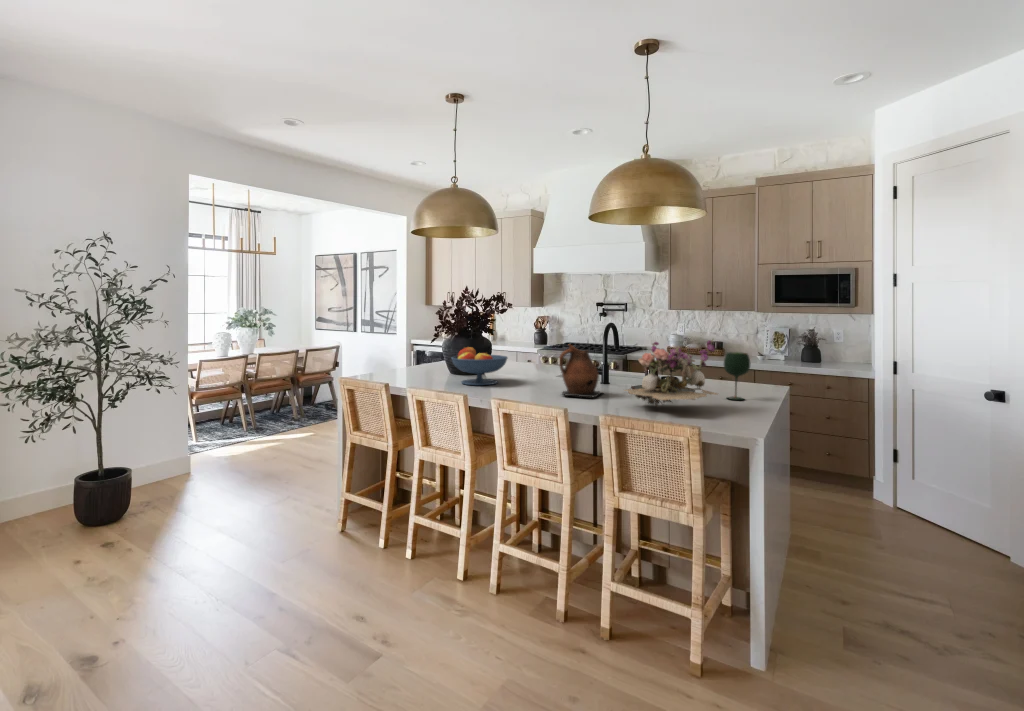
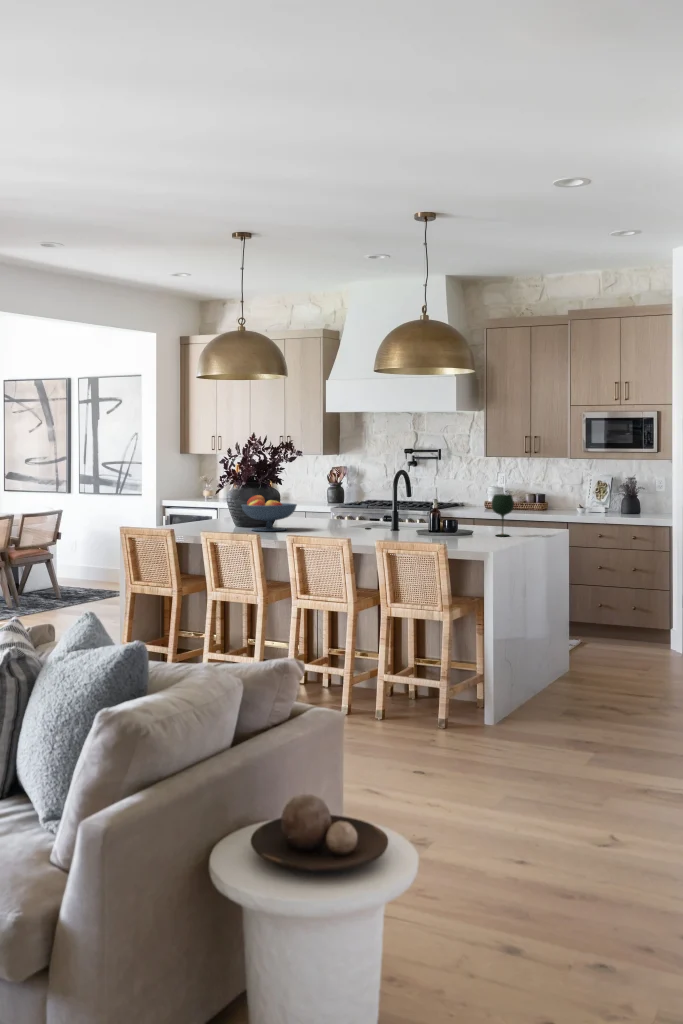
flower arrangement: present [625,339,717,407] -> none [400,480,476,540]
ceramic pitcher: present [559,345,602,397] -> none [345,489,388,536]

